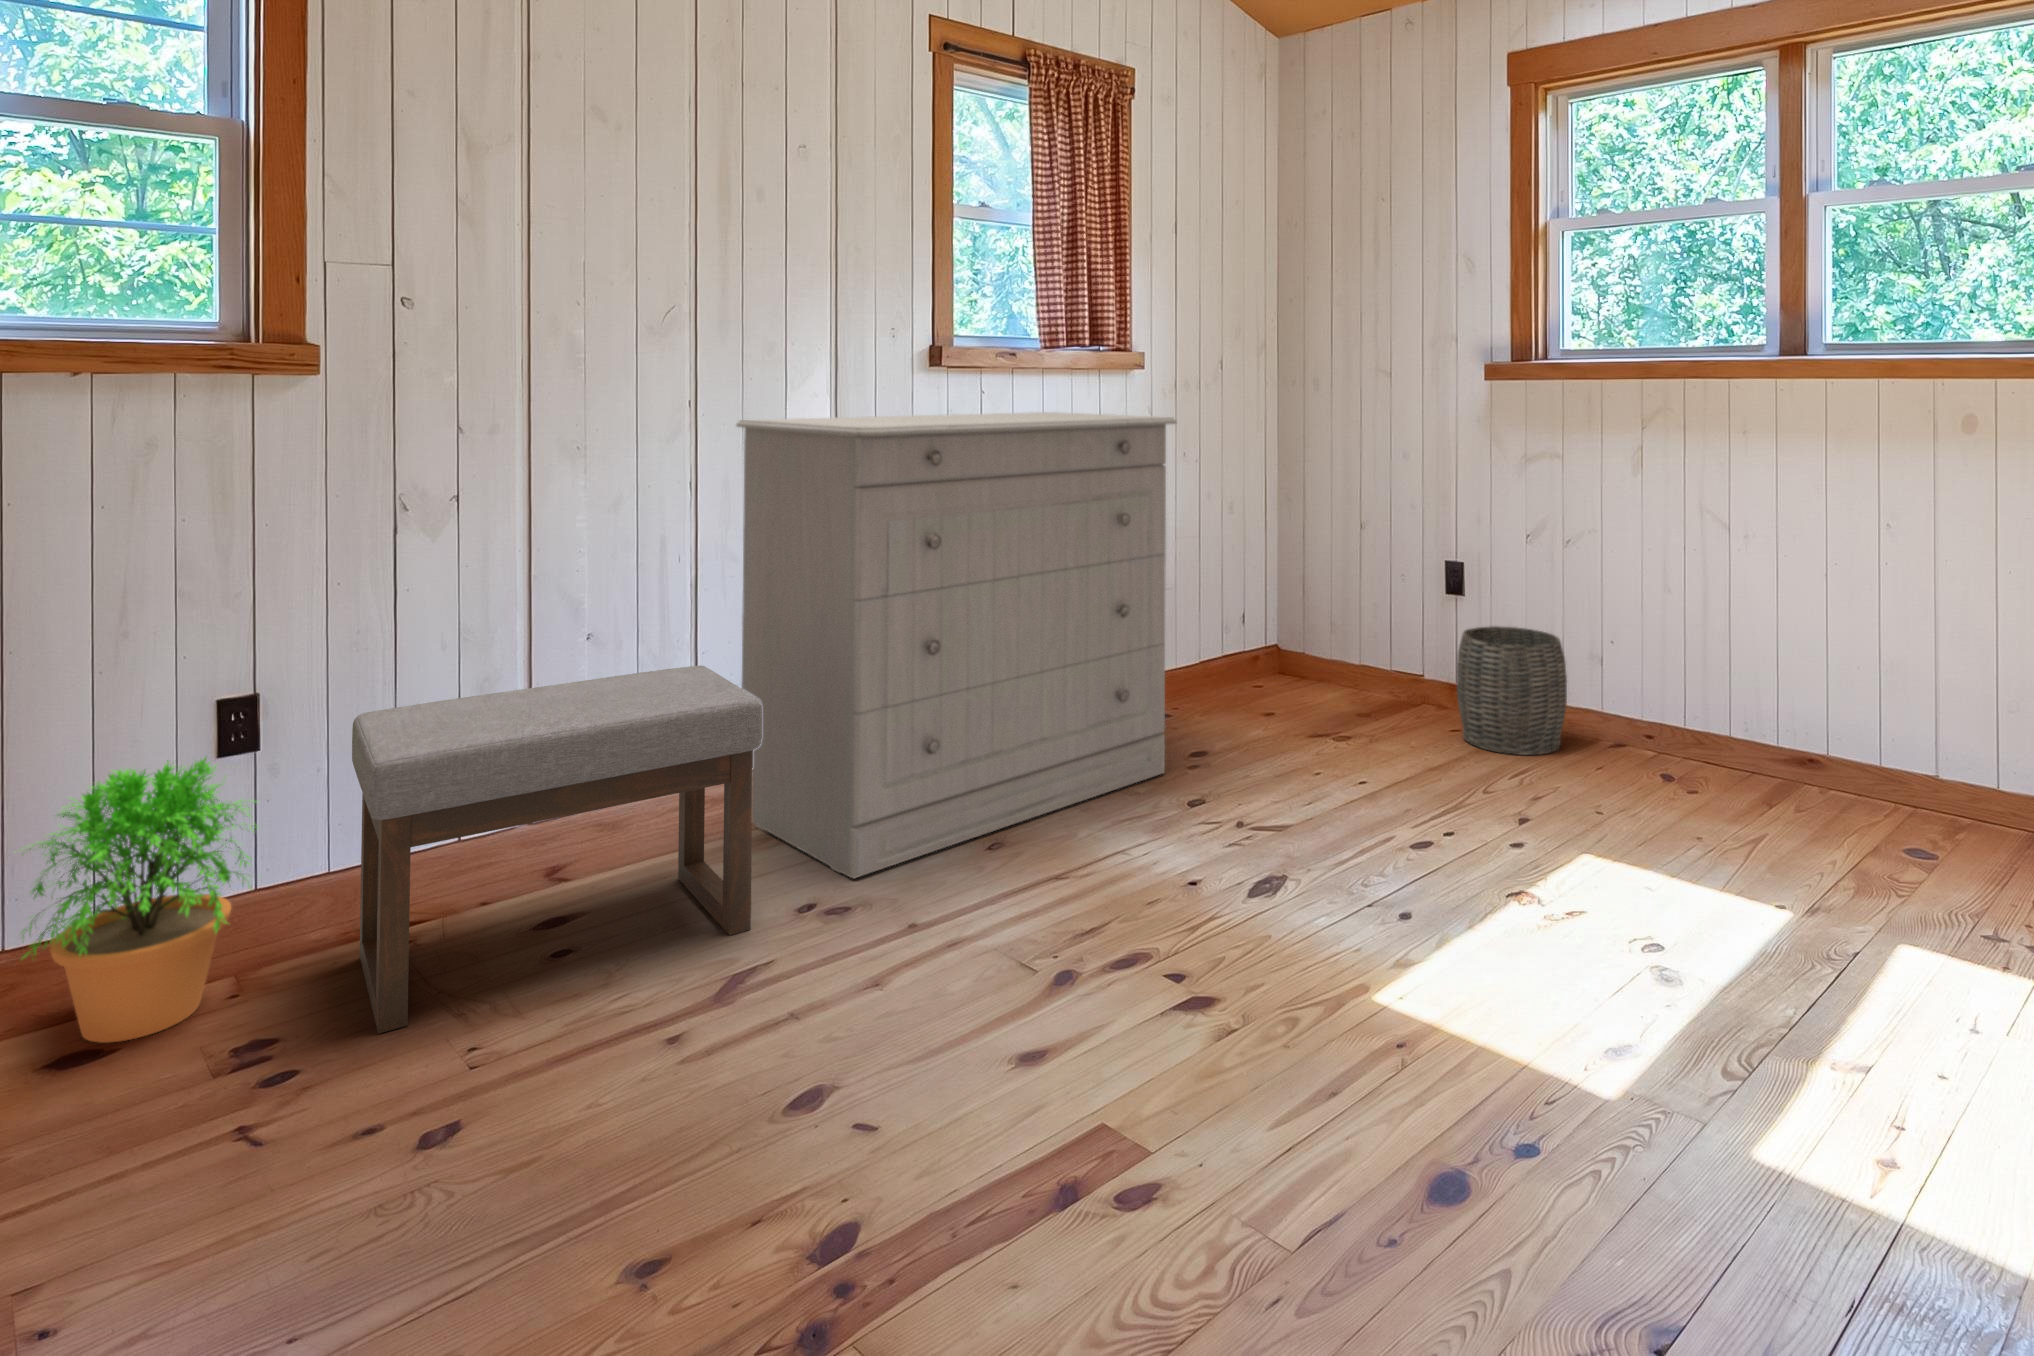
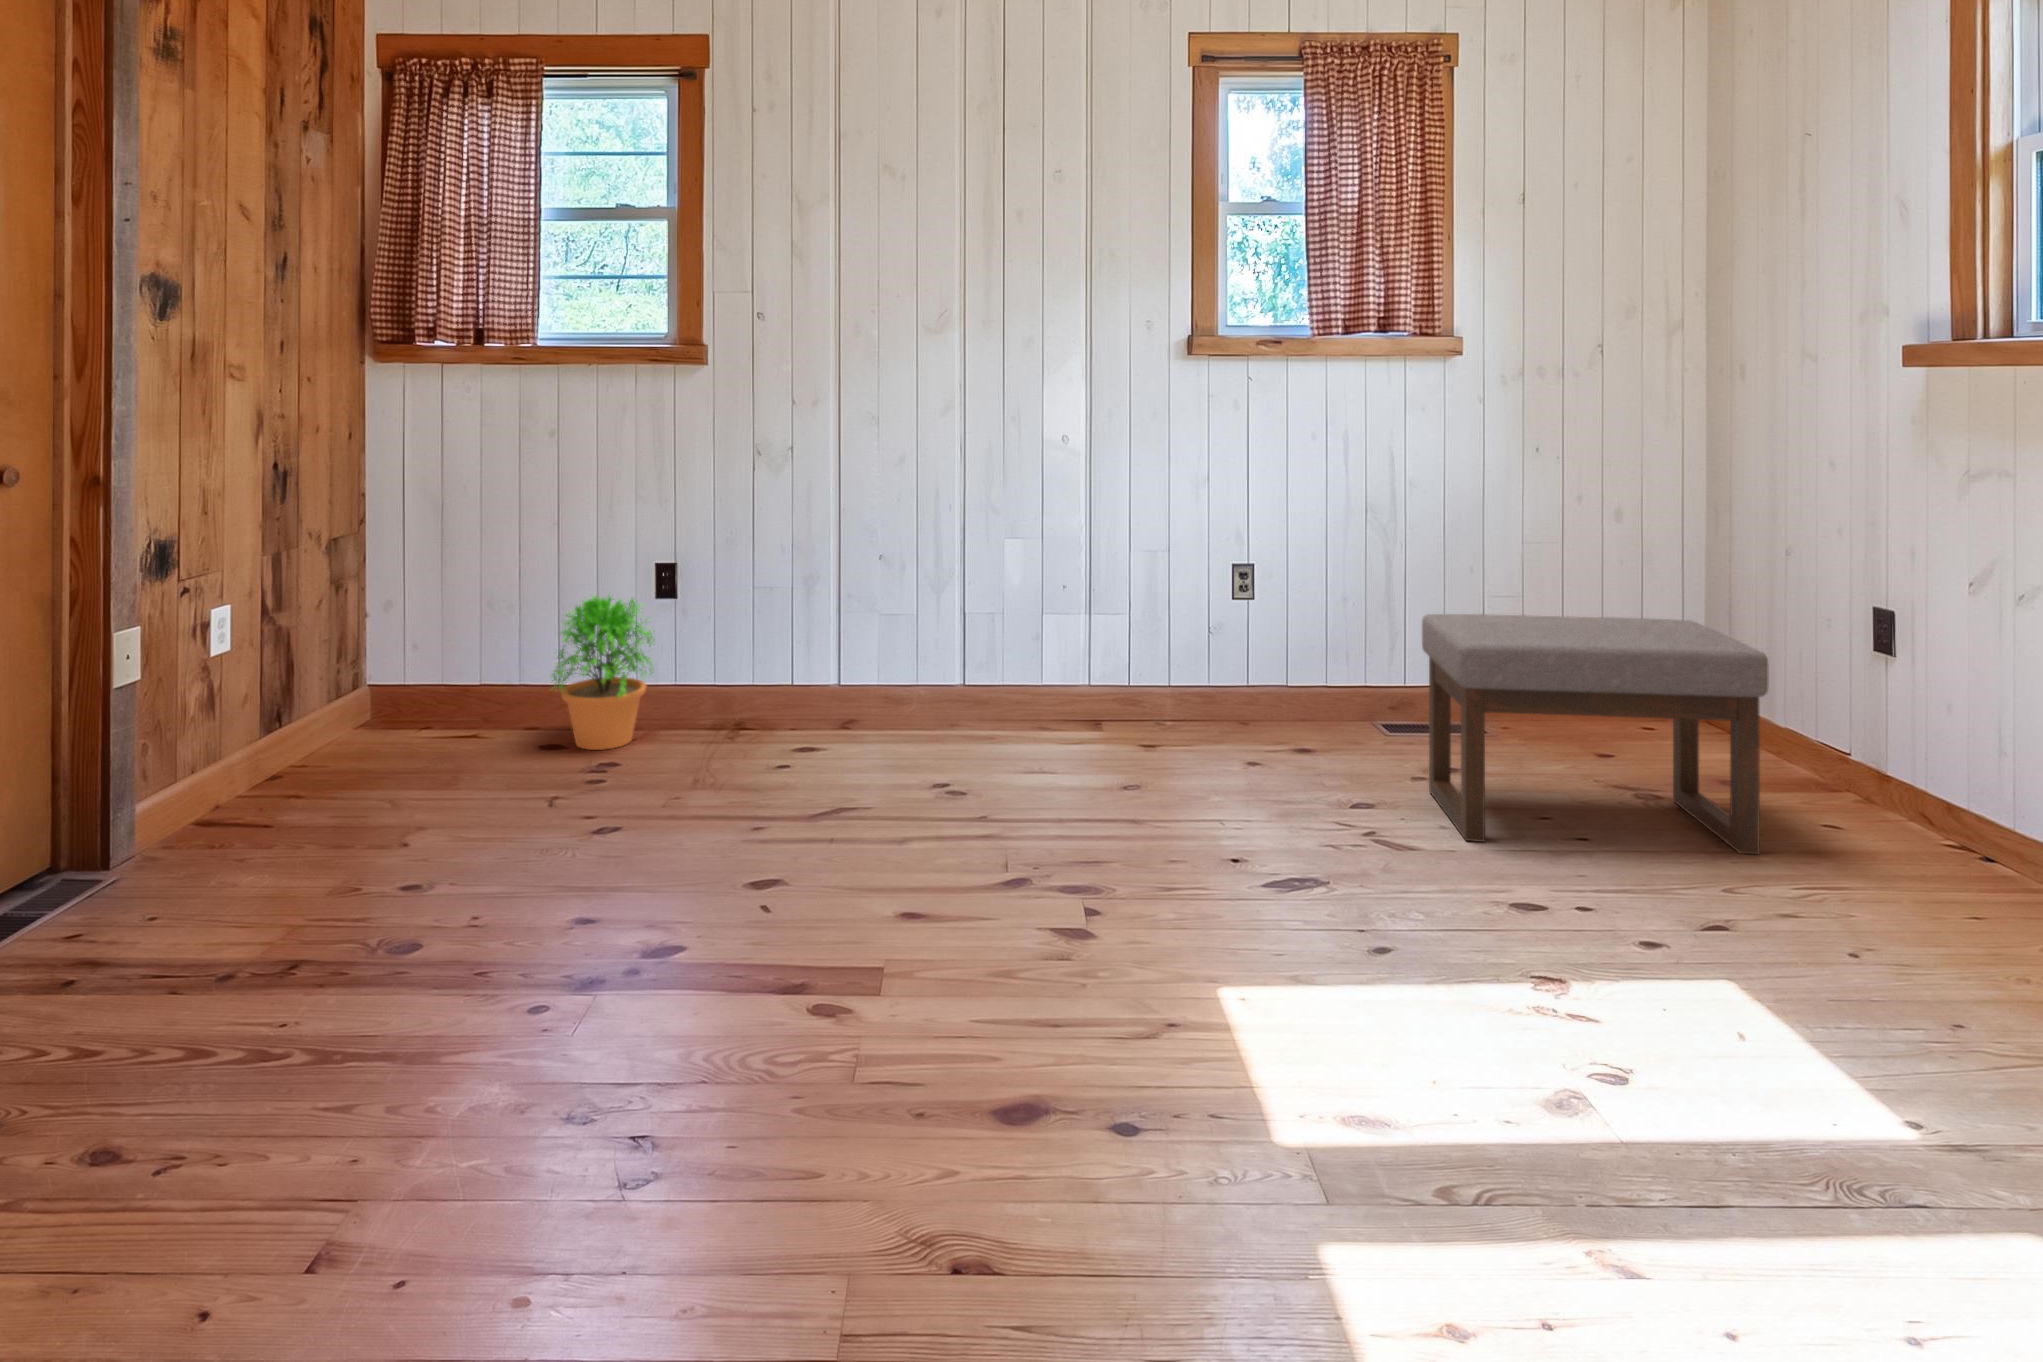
dresser: present [736,412,1176,879] -> none [993,403,1393,781]
woven basket: present [1457,626,1567,755] -> none [1814,699,1993,884]
ottoman: present [352,665,762,1034] -> present [1422,614,1769,854]

